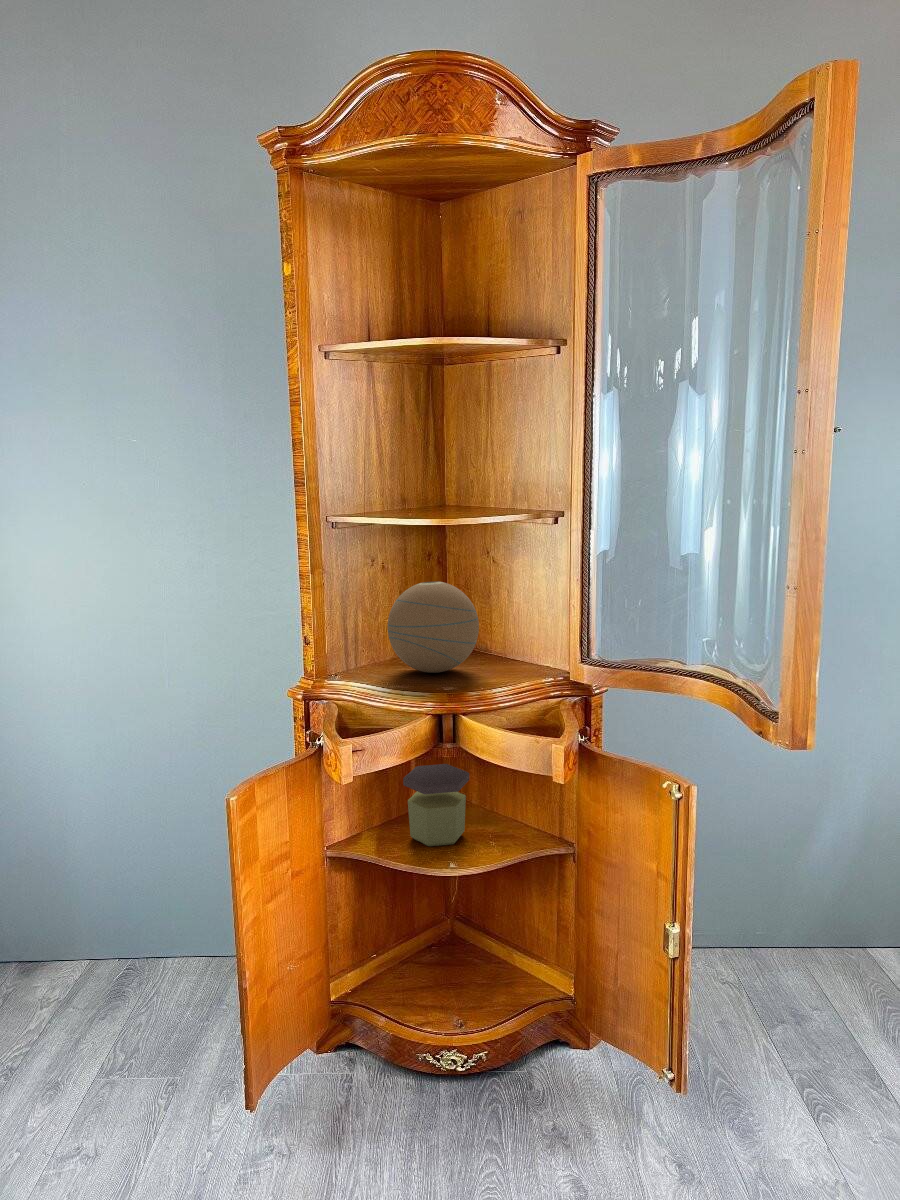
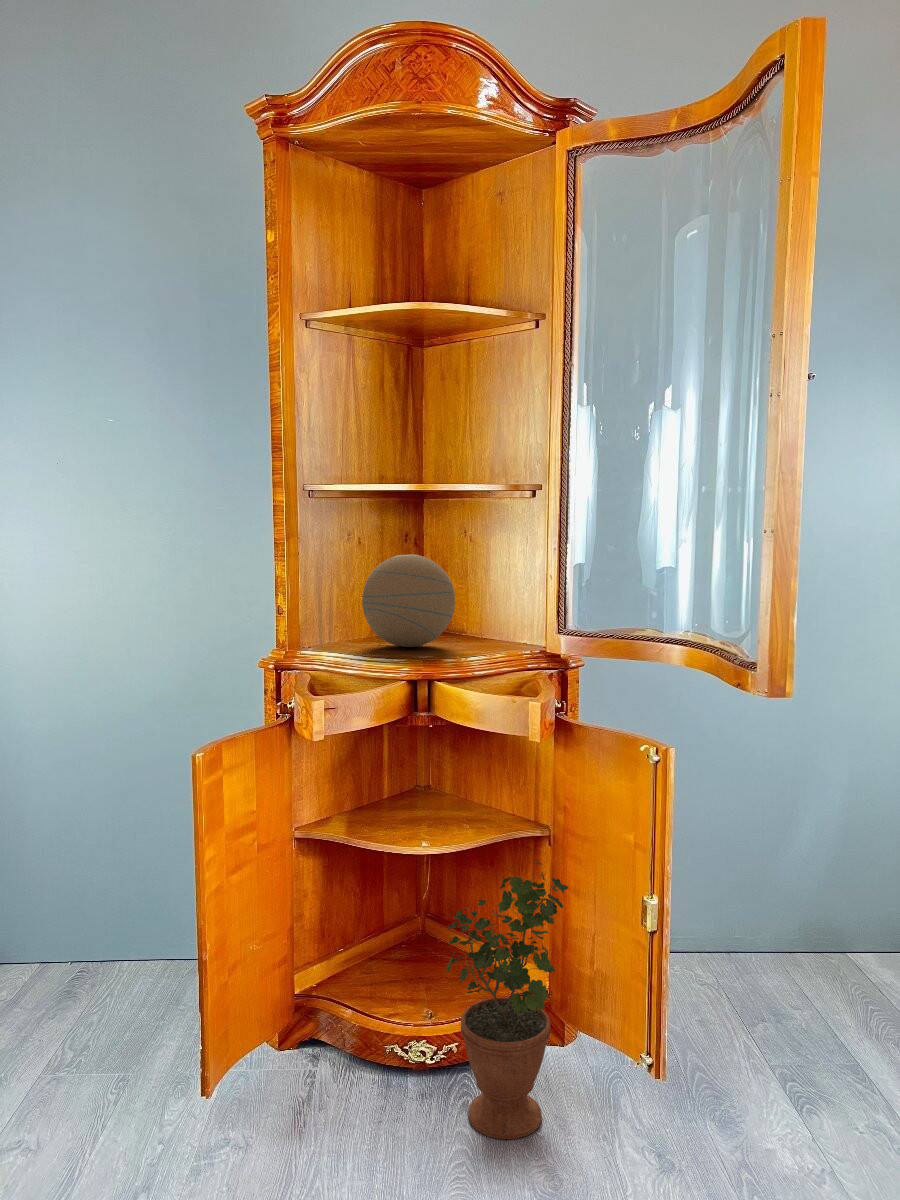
jar: present [403,764,469,846] -> none [375,746,443,828]
potted plant: none [475,887,592,1149] -> present [446,862,568,1139]

